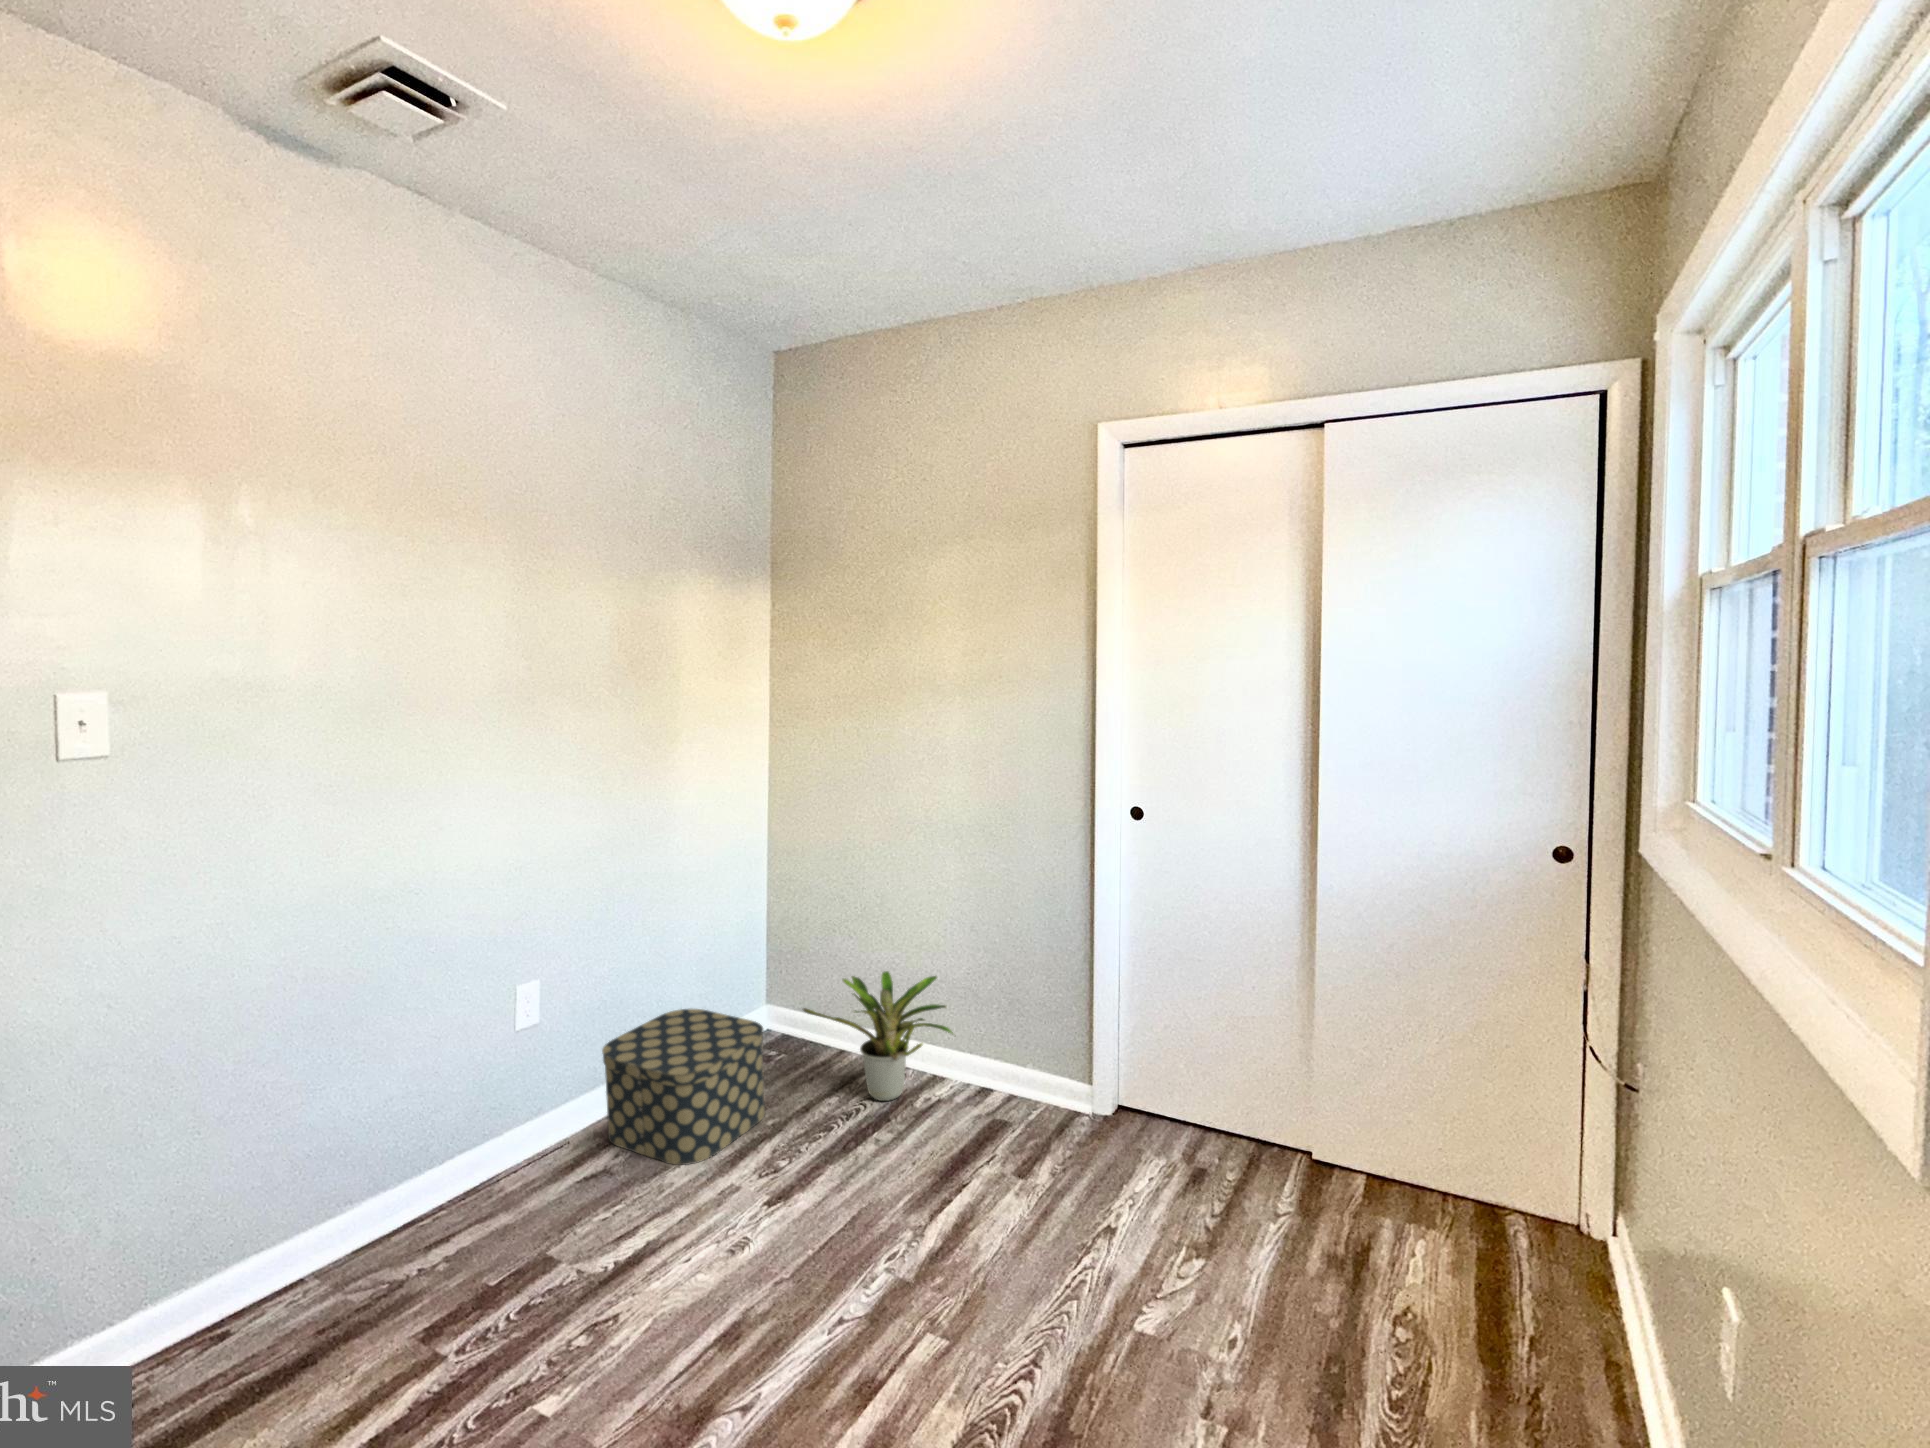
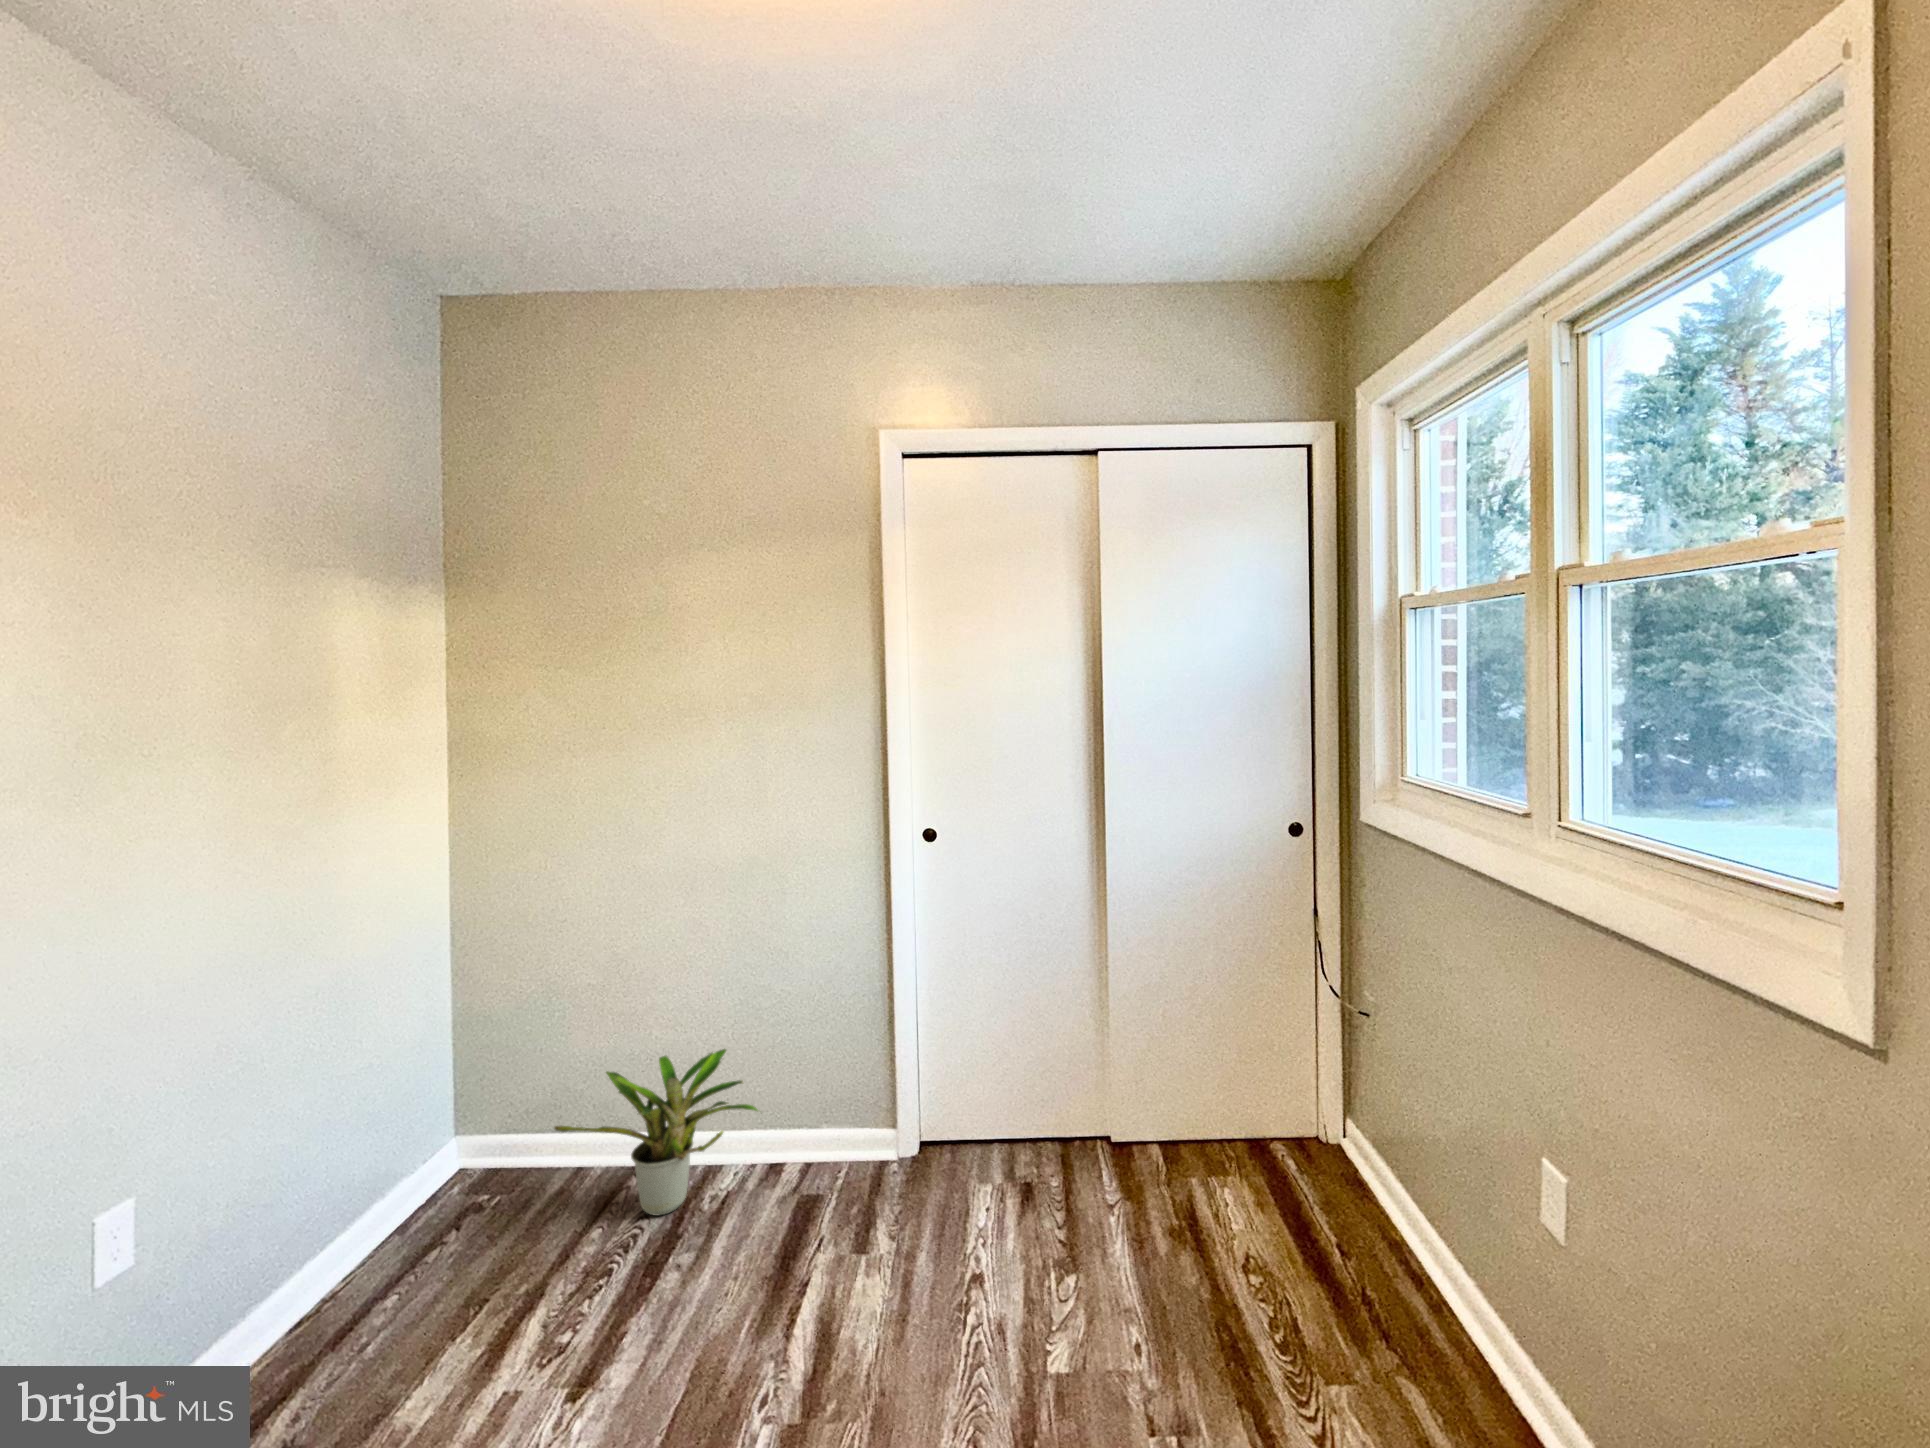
storage box: present [602,1009,765,1165] -> none [235,1161,506,1410]

